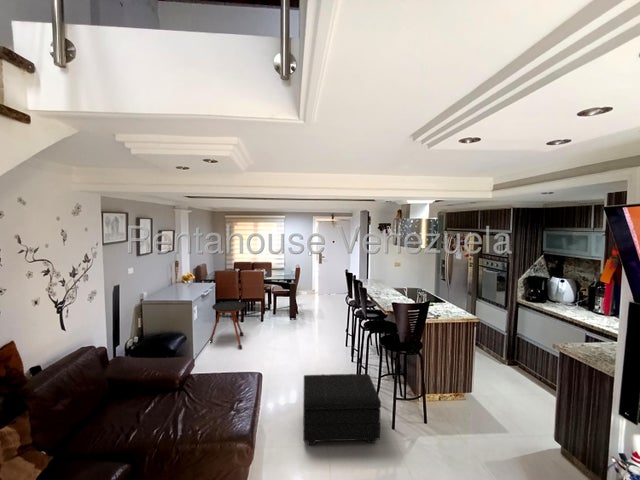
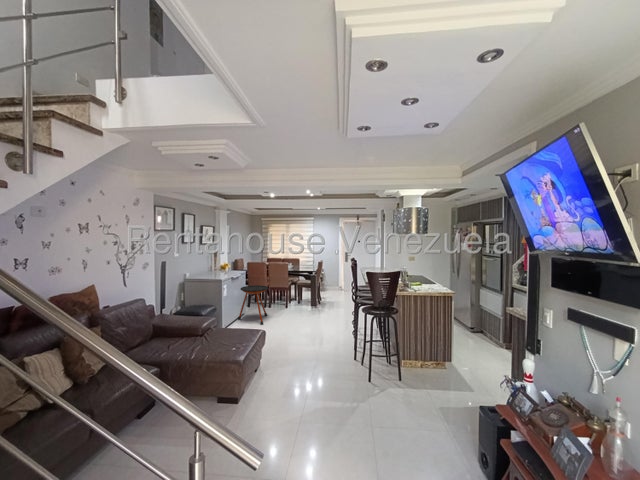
footstool: present [303,374,381,445] -> none [291,334,353,388]

